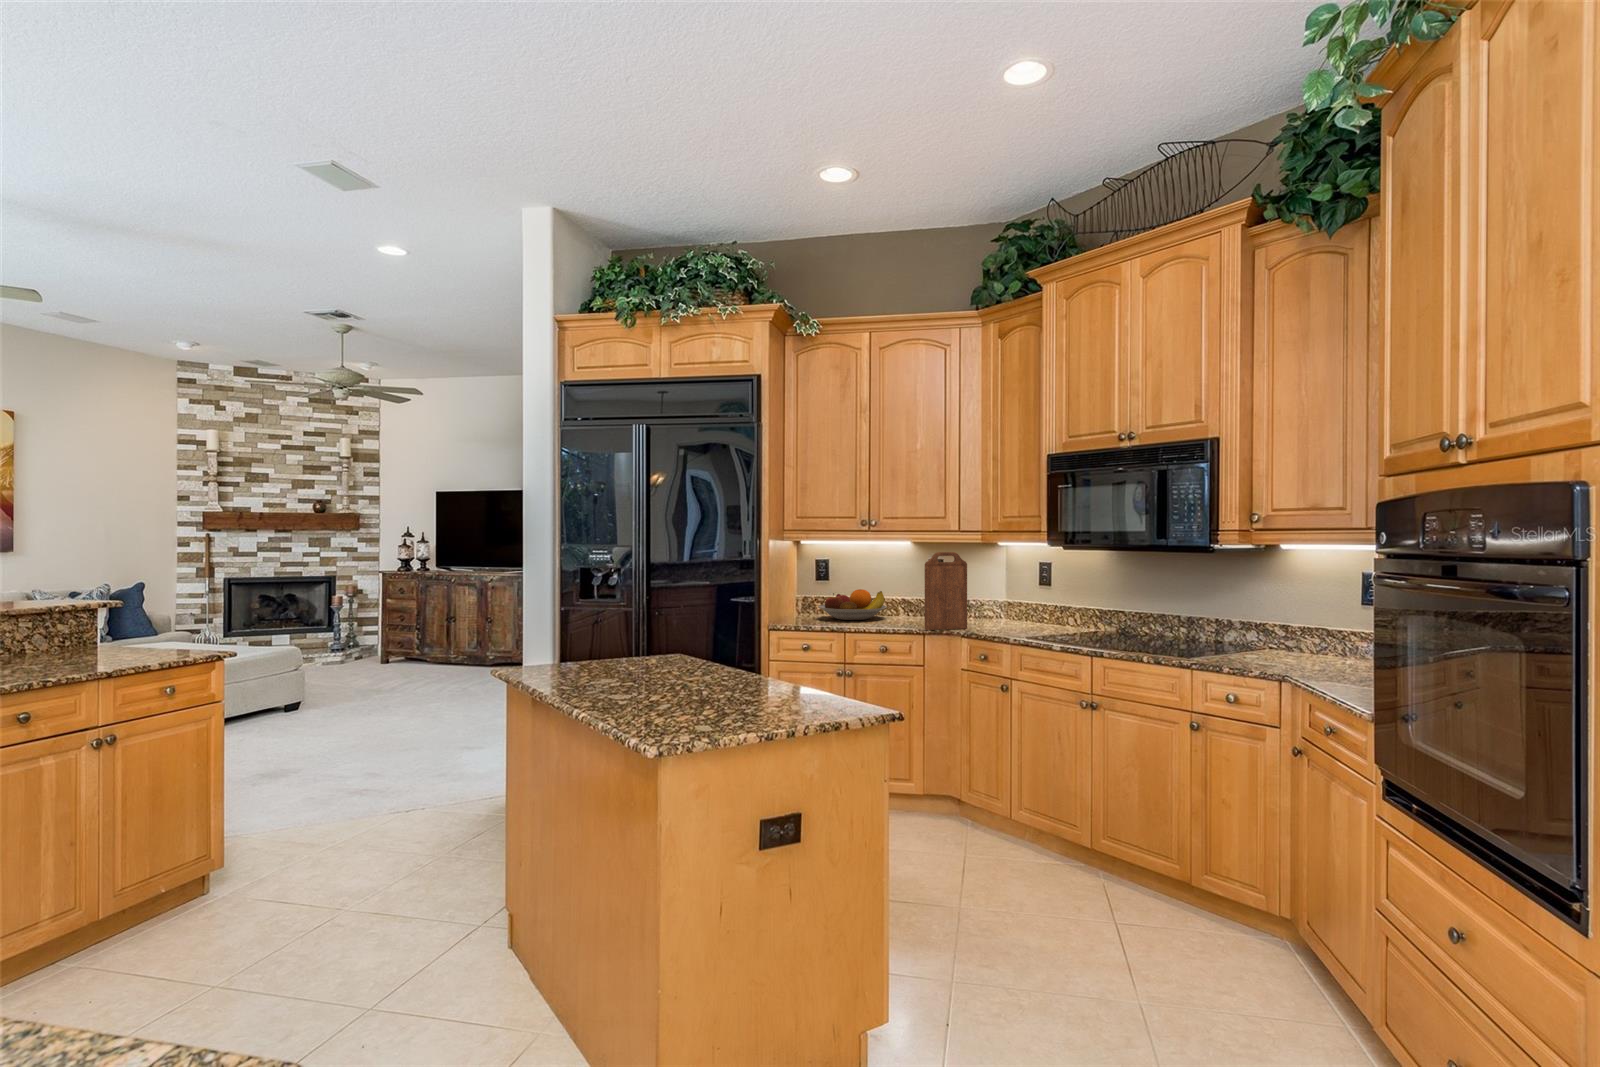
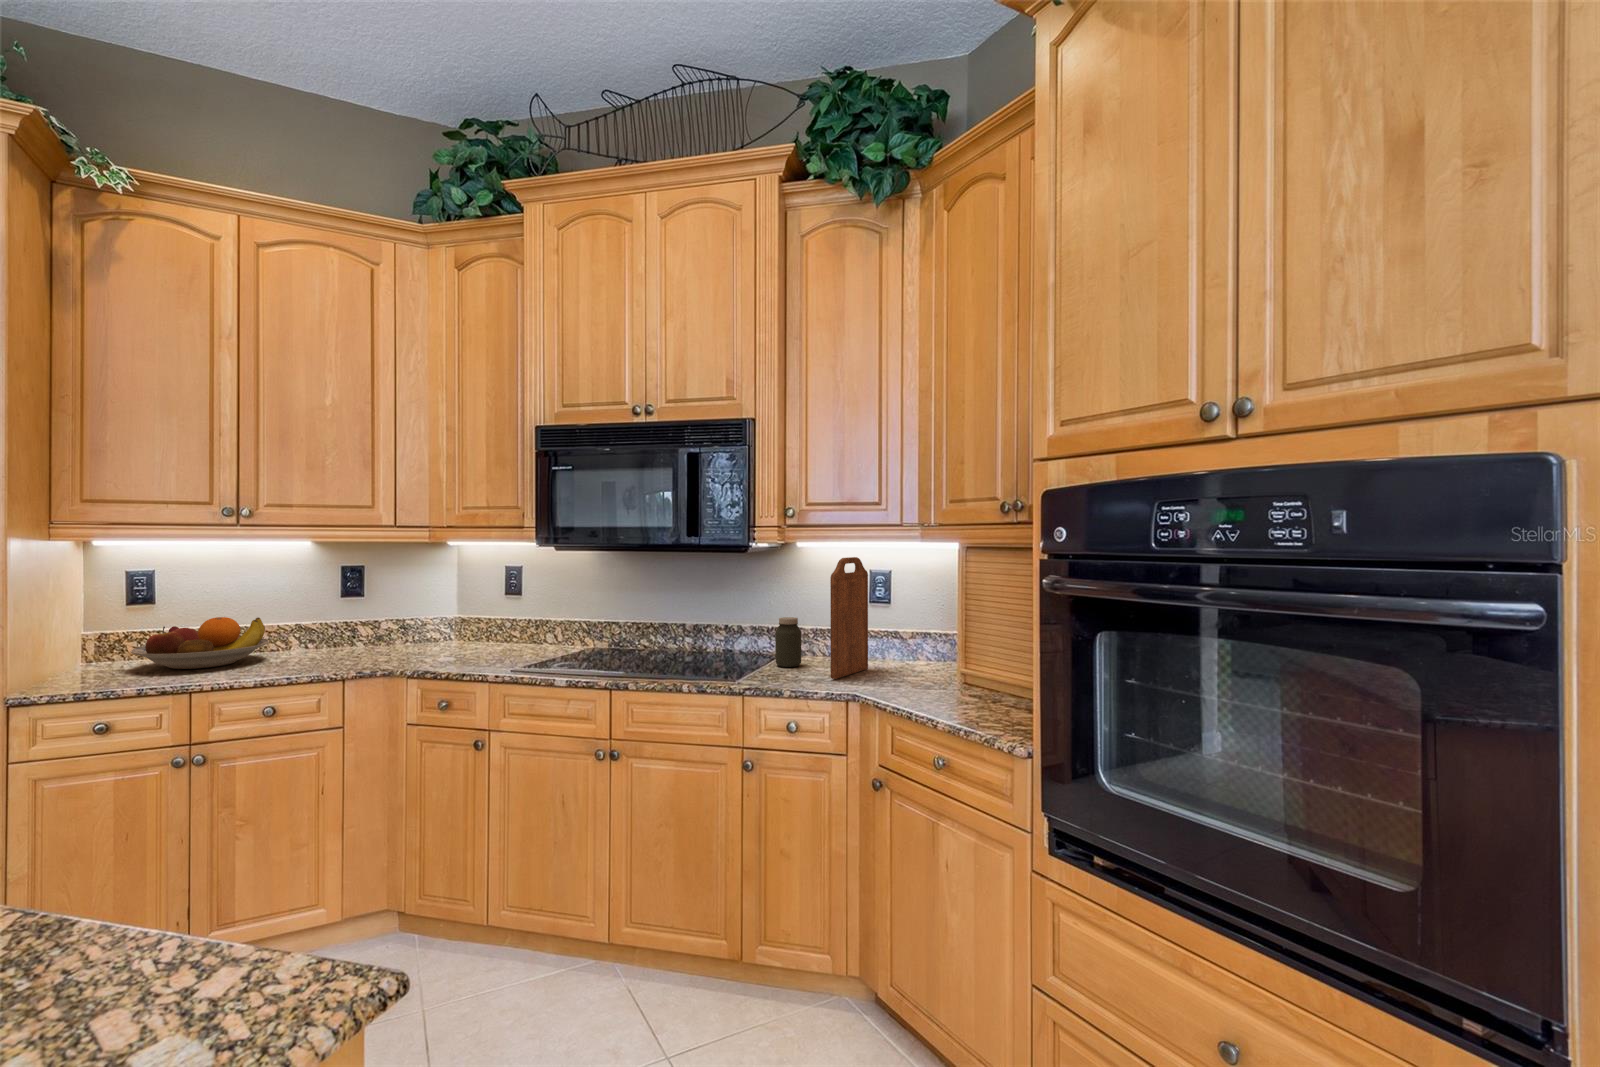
cutting board: present [925,552,967,630] -> present [830,557,868,679]
jar: none [1248,612,1275,657] -> present [775,617,801,667]

